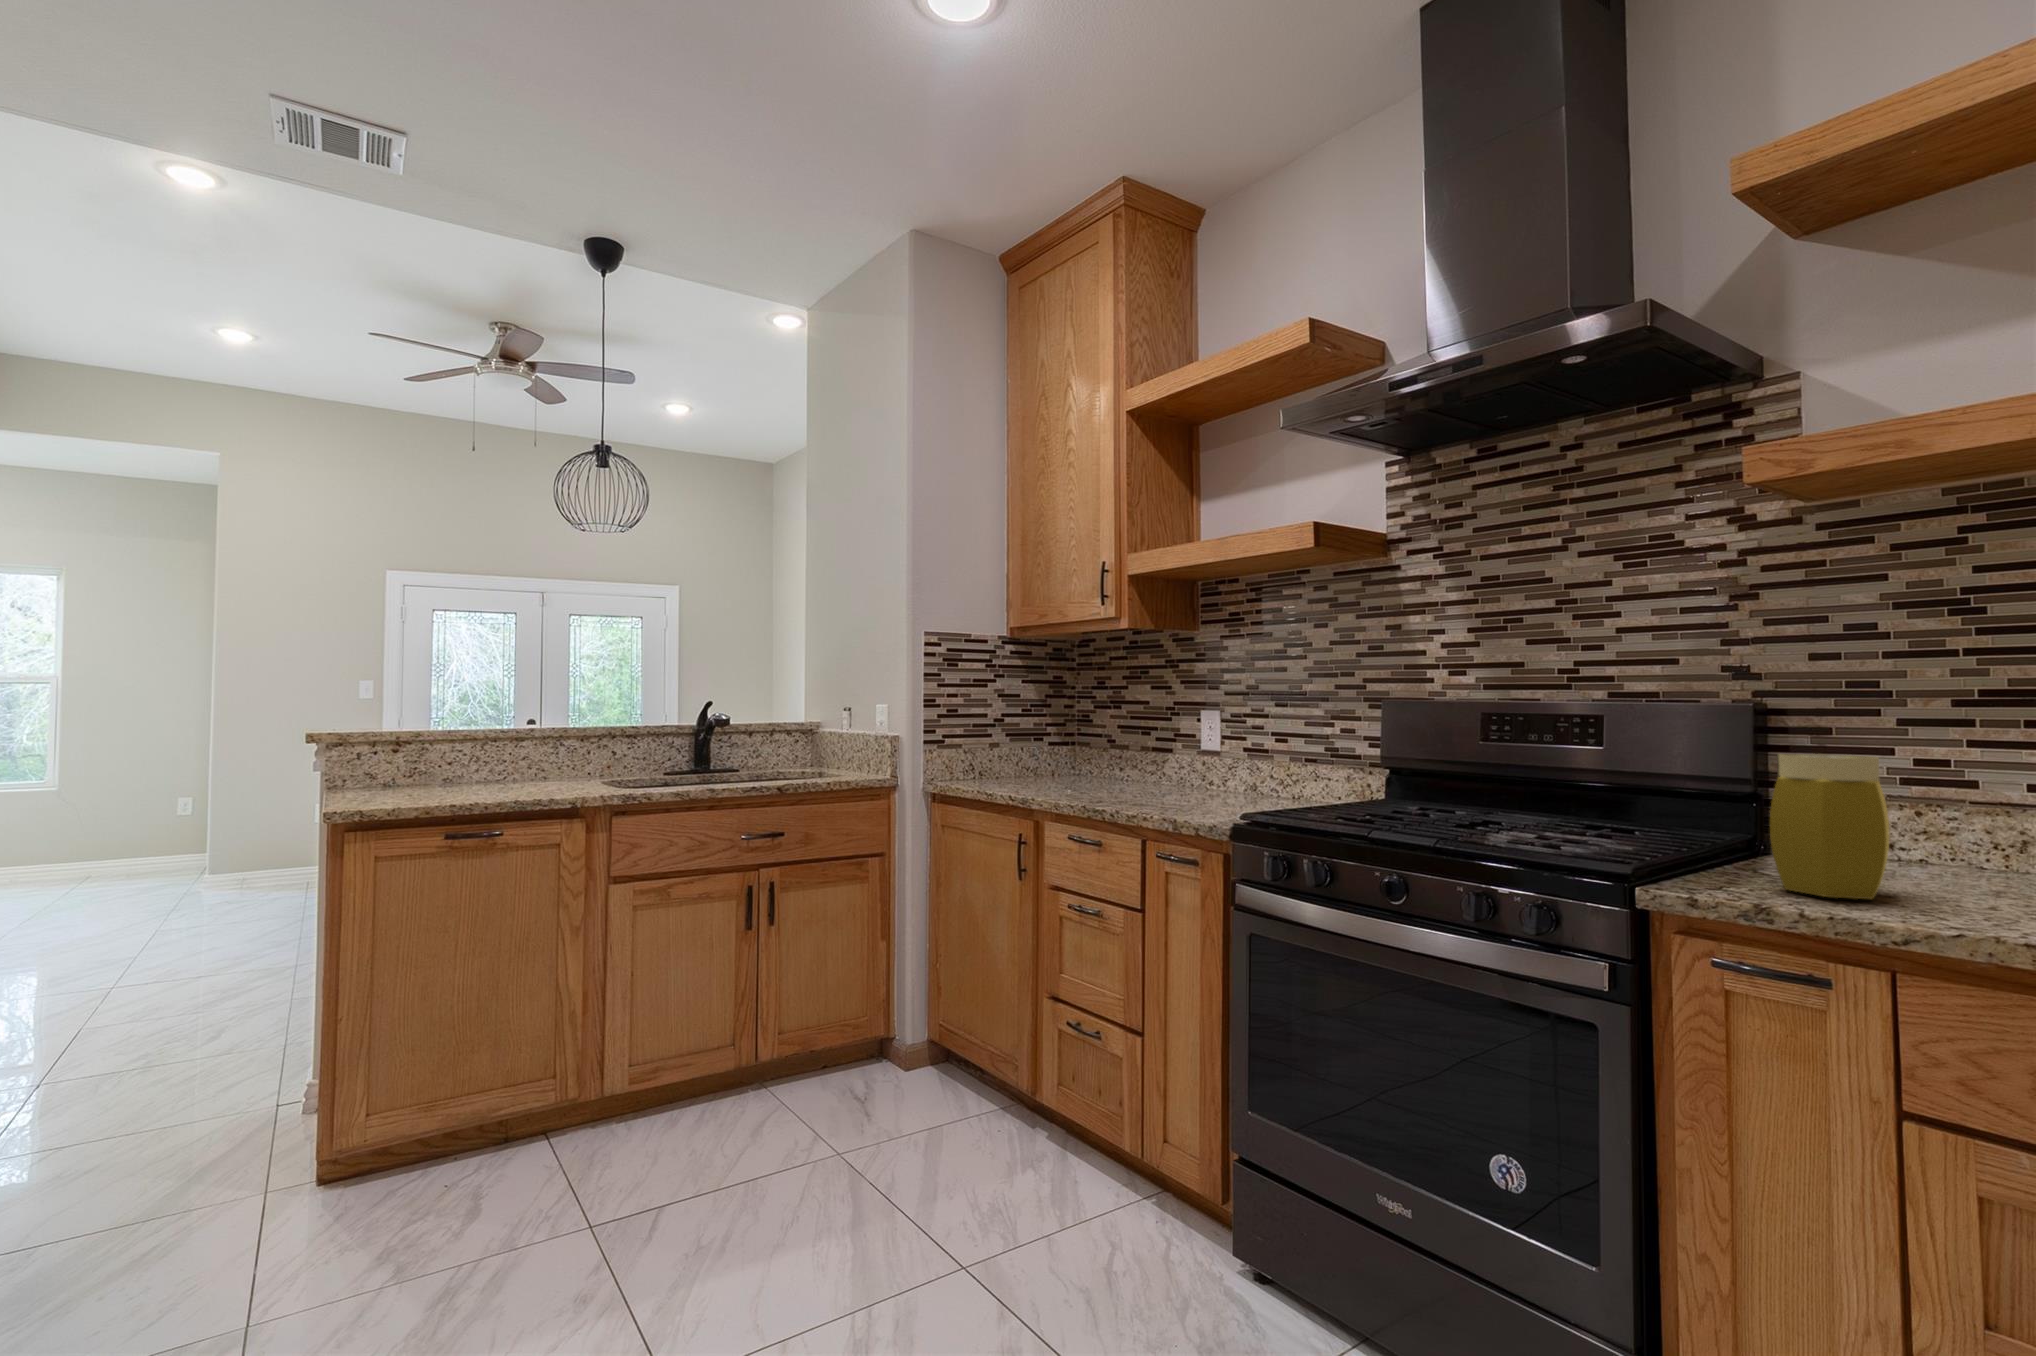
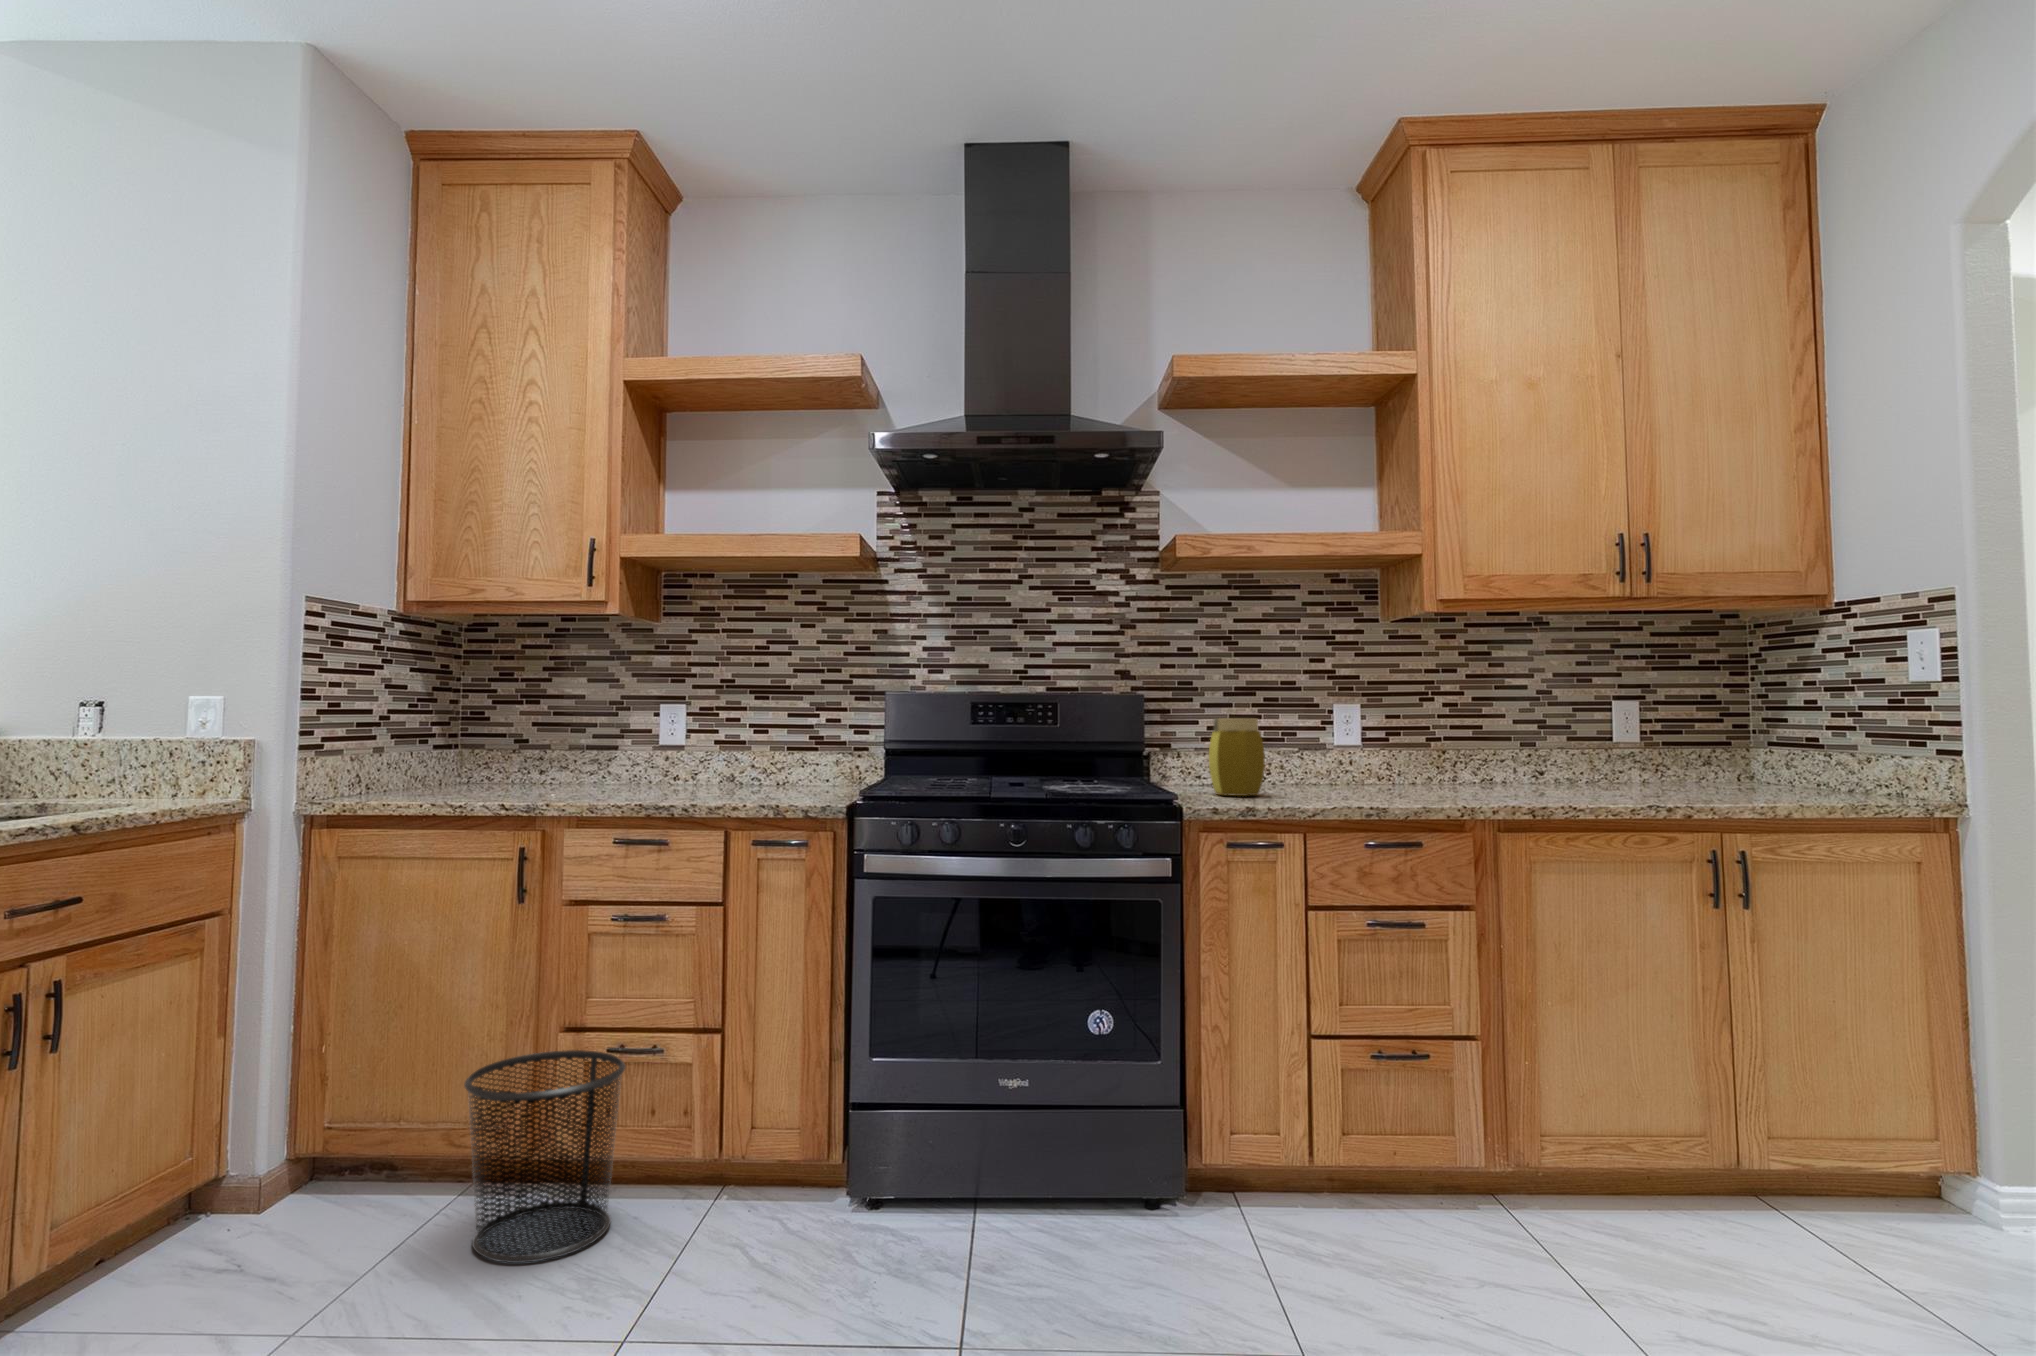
waste bin: none [925,1014,1053,1200] -> present [464,1050,626,1263]

